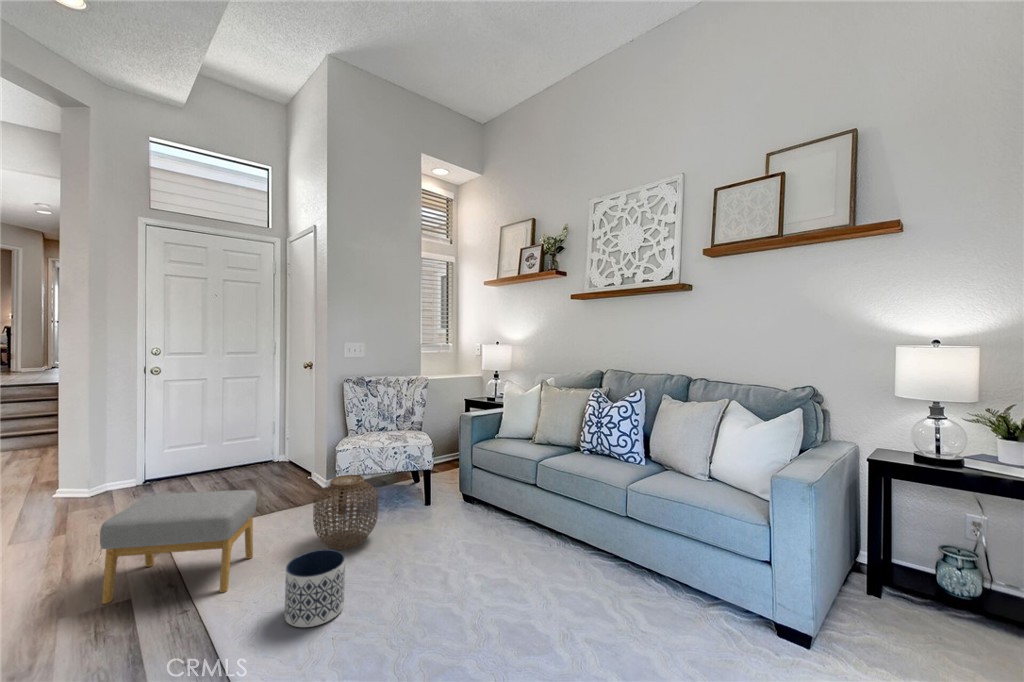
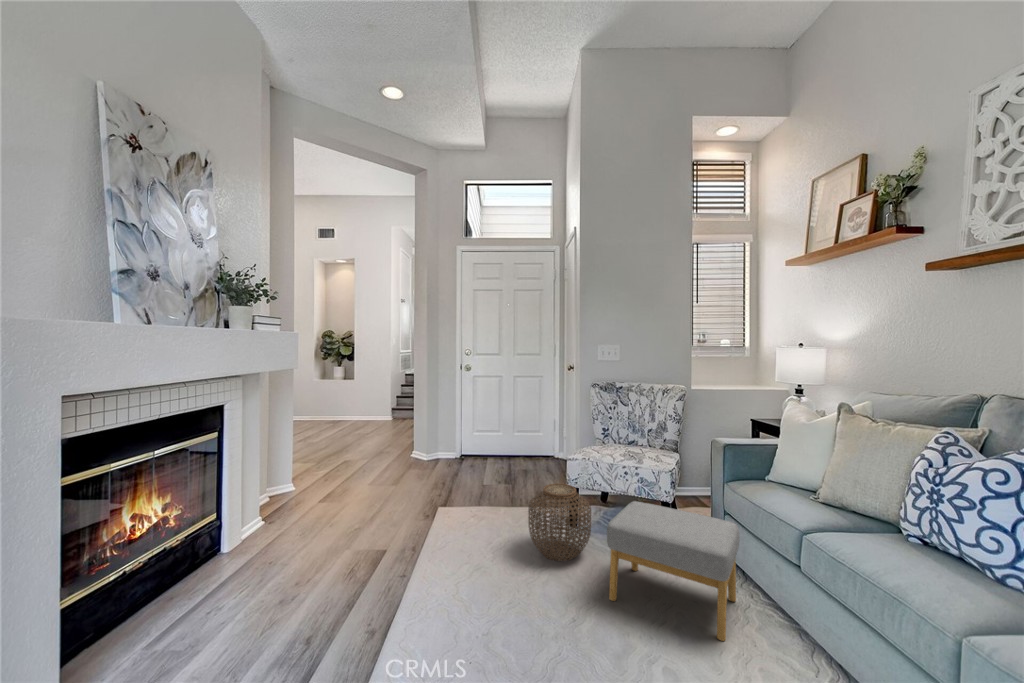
footstool: present [100,490,257,604] -> present [607,501,740,641]
planter: present [285,549,345,627] -> none [458,550,511,626]

